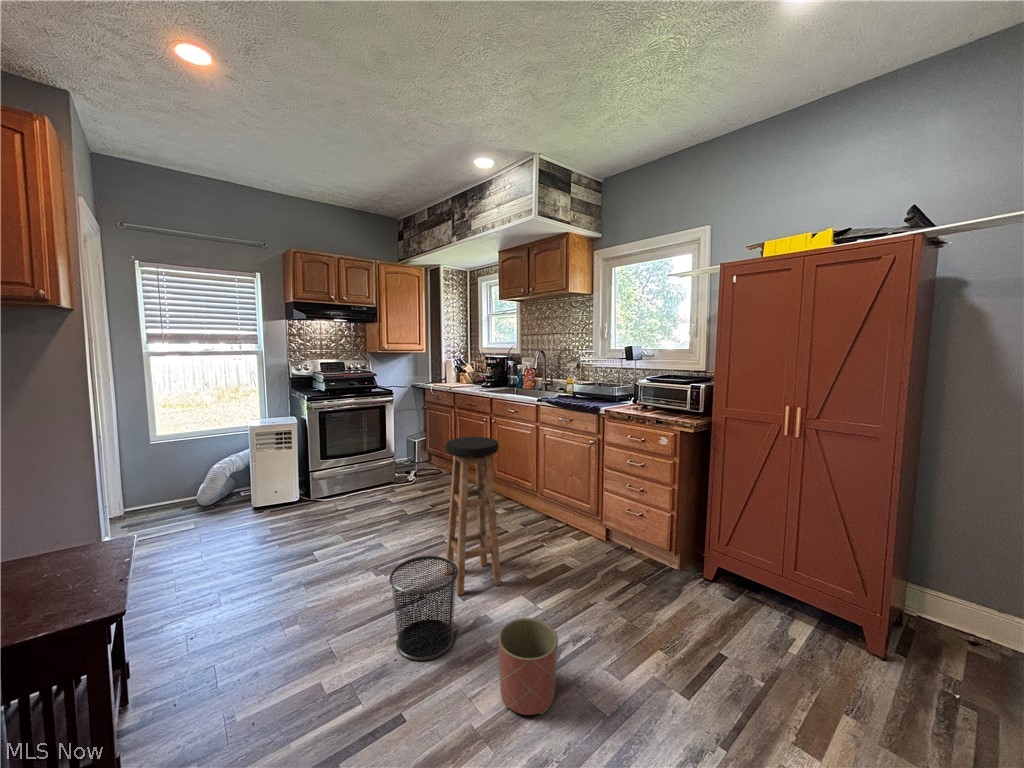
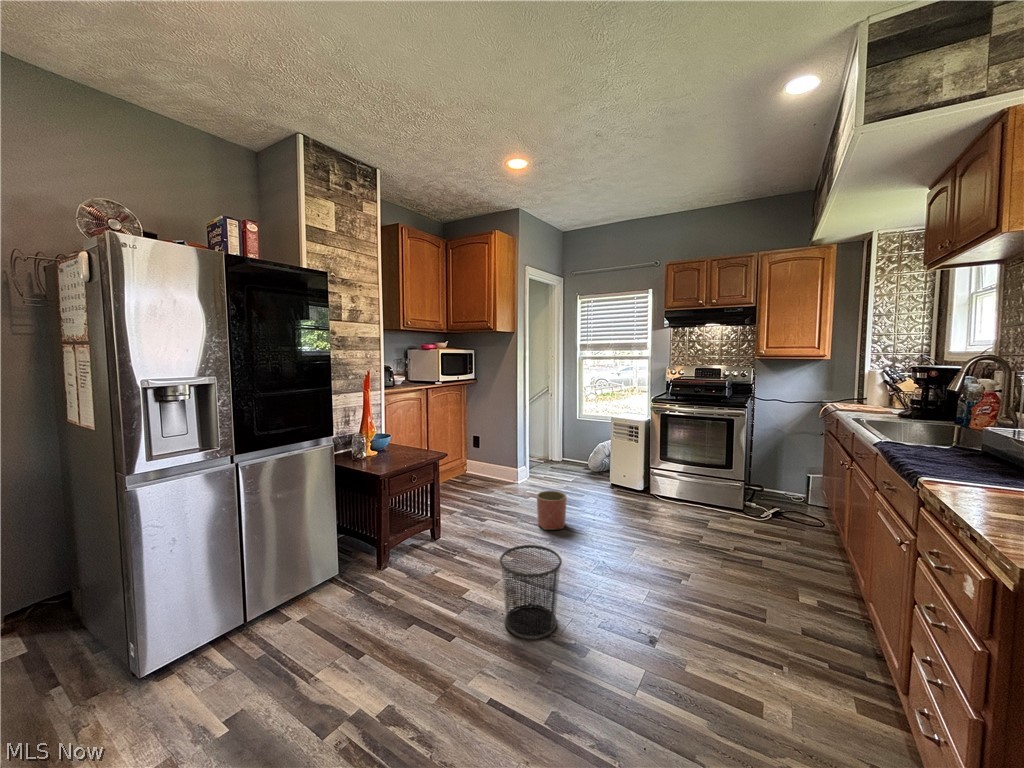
bar stool: present [445,437,501,595] -> none [601,455,675,648]
planter: present [498,618,558,715] -> present [537,491,567,530]

